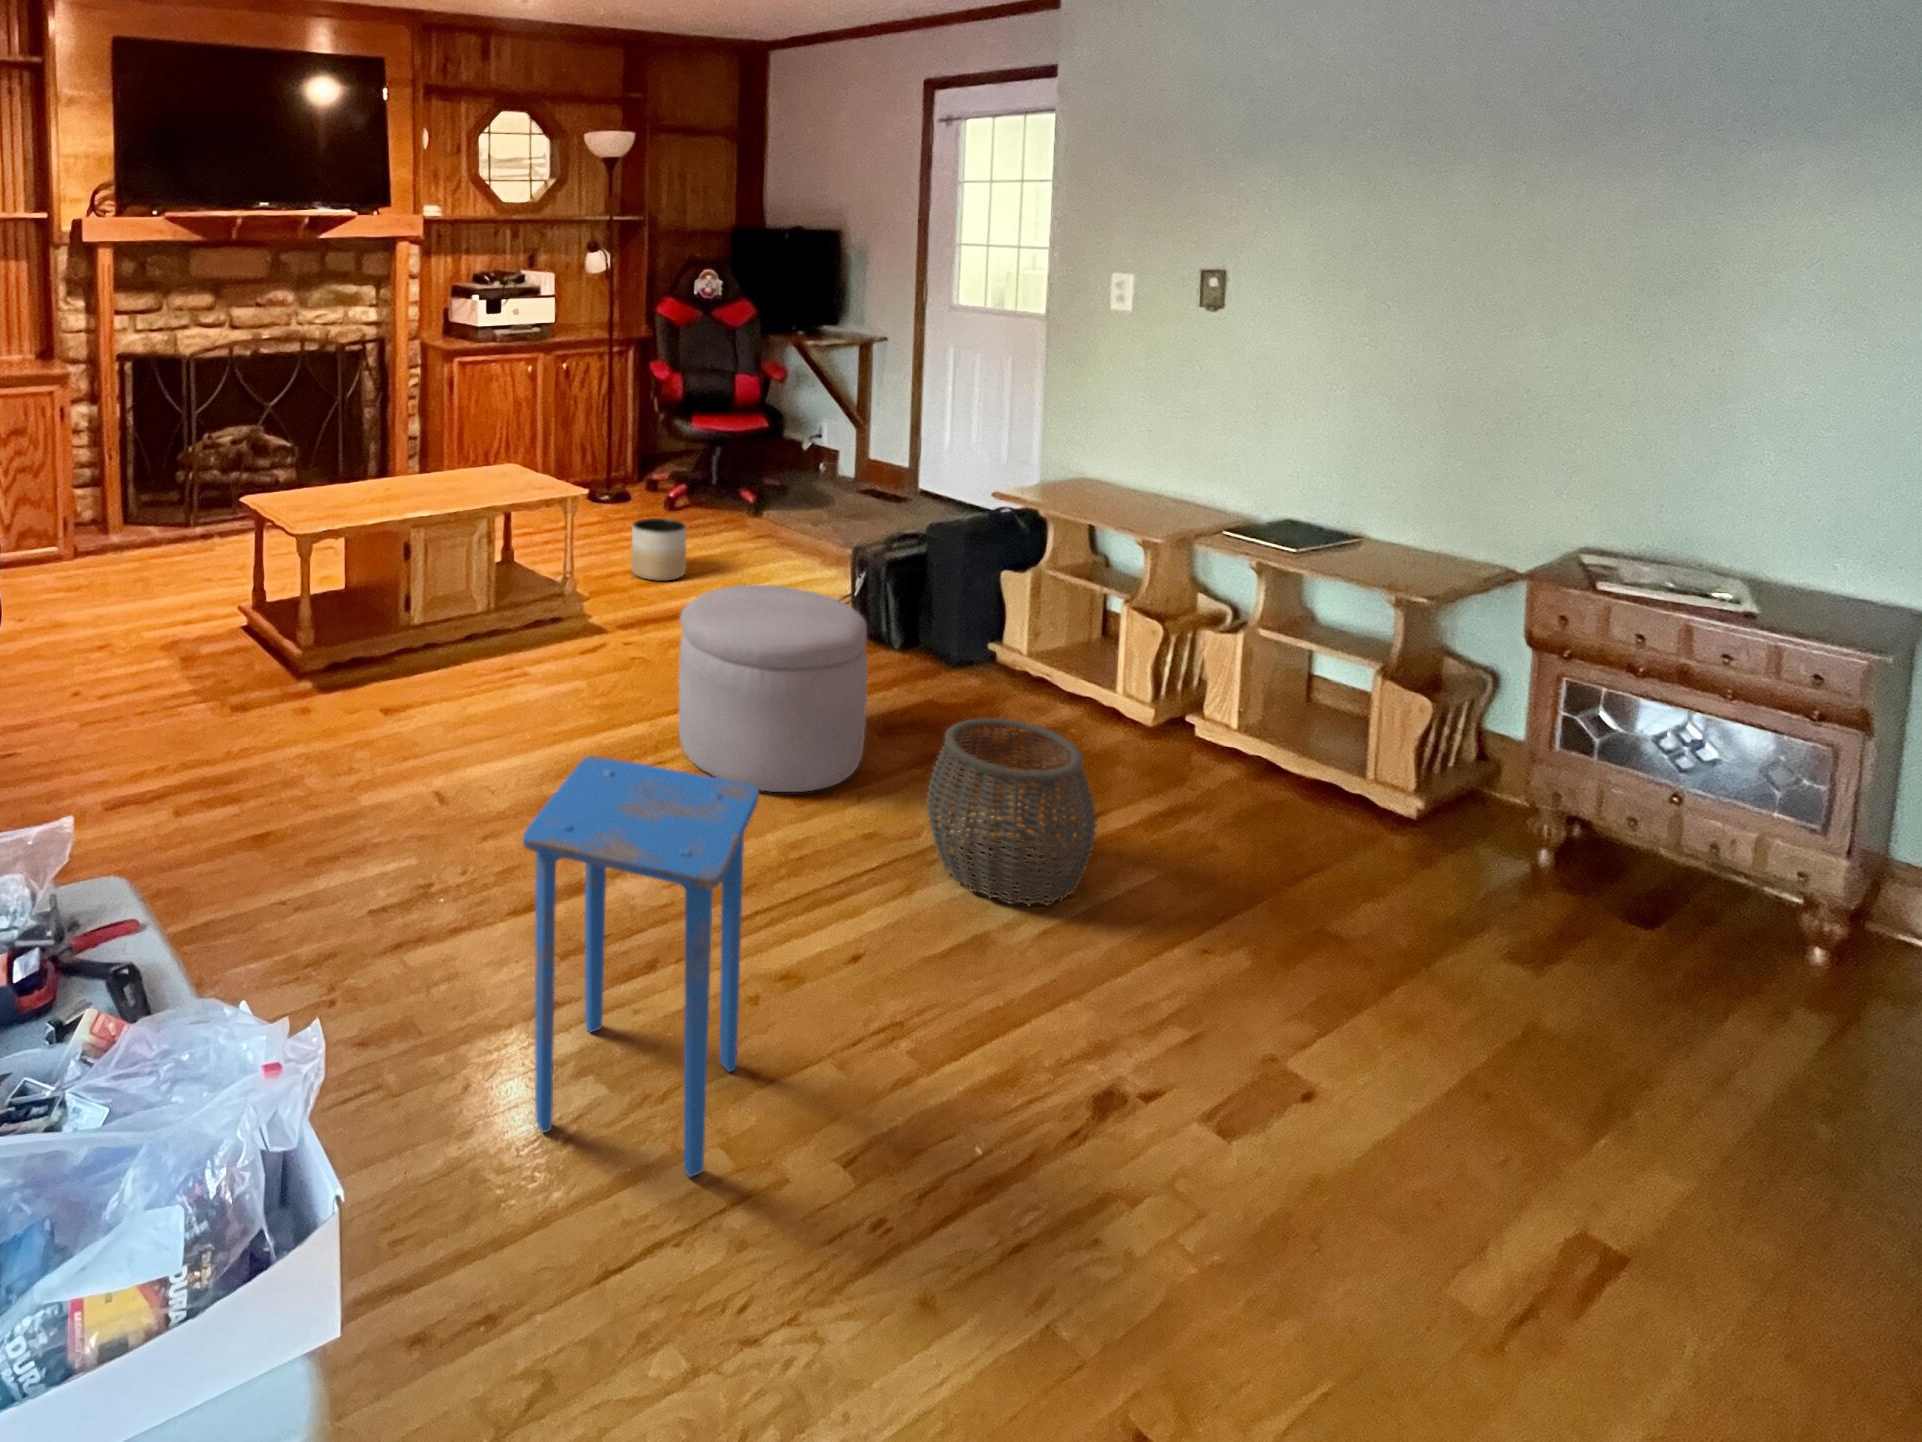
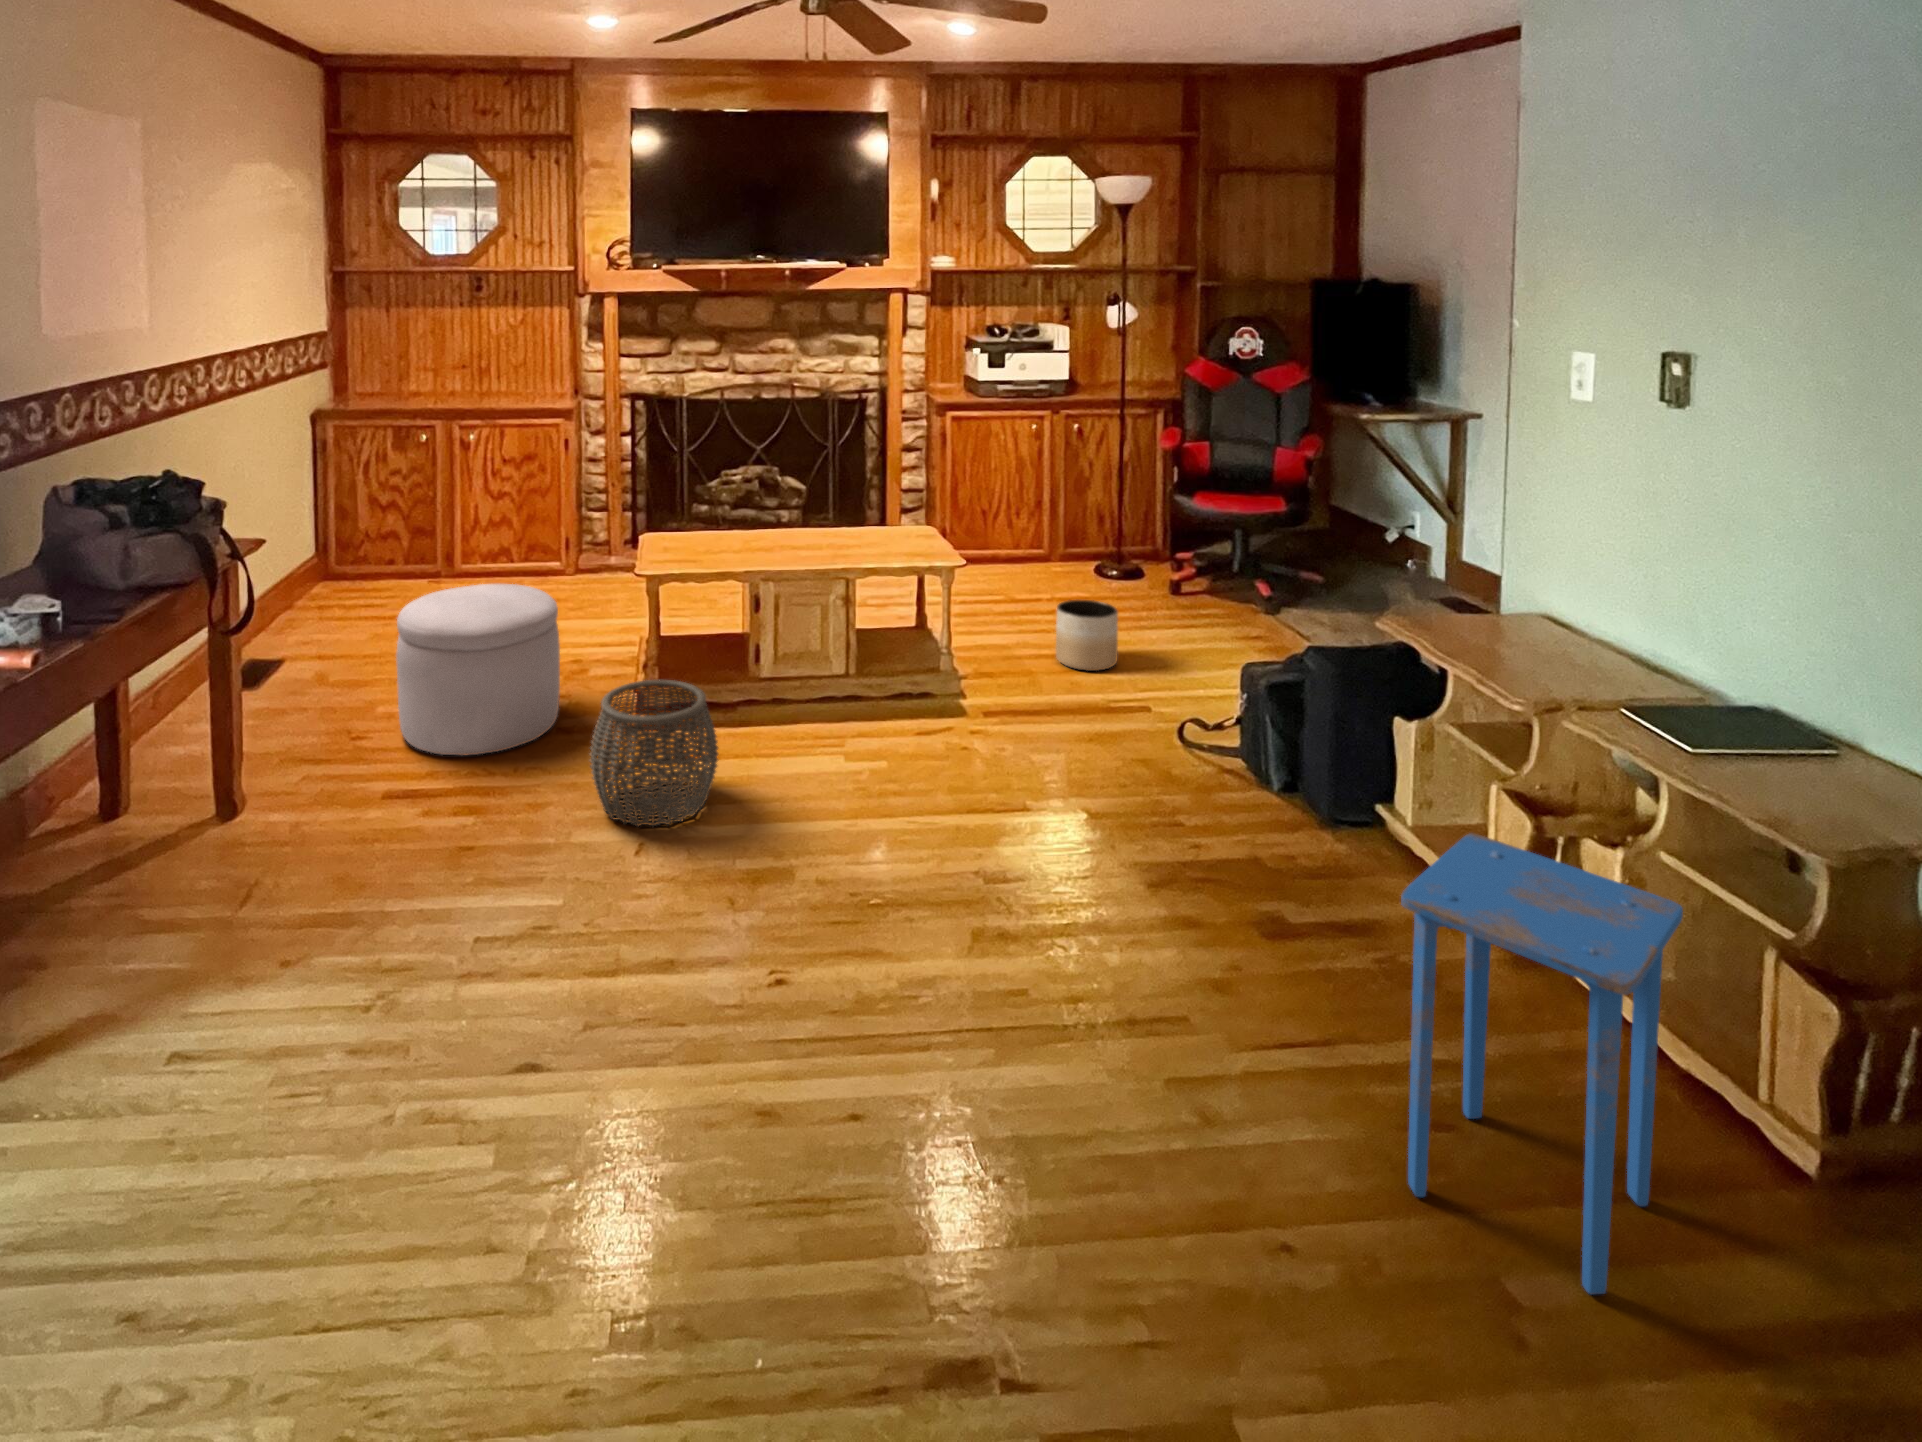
ottoman: present [679,585,868,792] -> present [396,584,560,755]
woven basket: present [927,718,1097,906] -> present [590,679,718,826]
side table: present [523,755,759,1177] -> present [1401,833,1683,1294]

